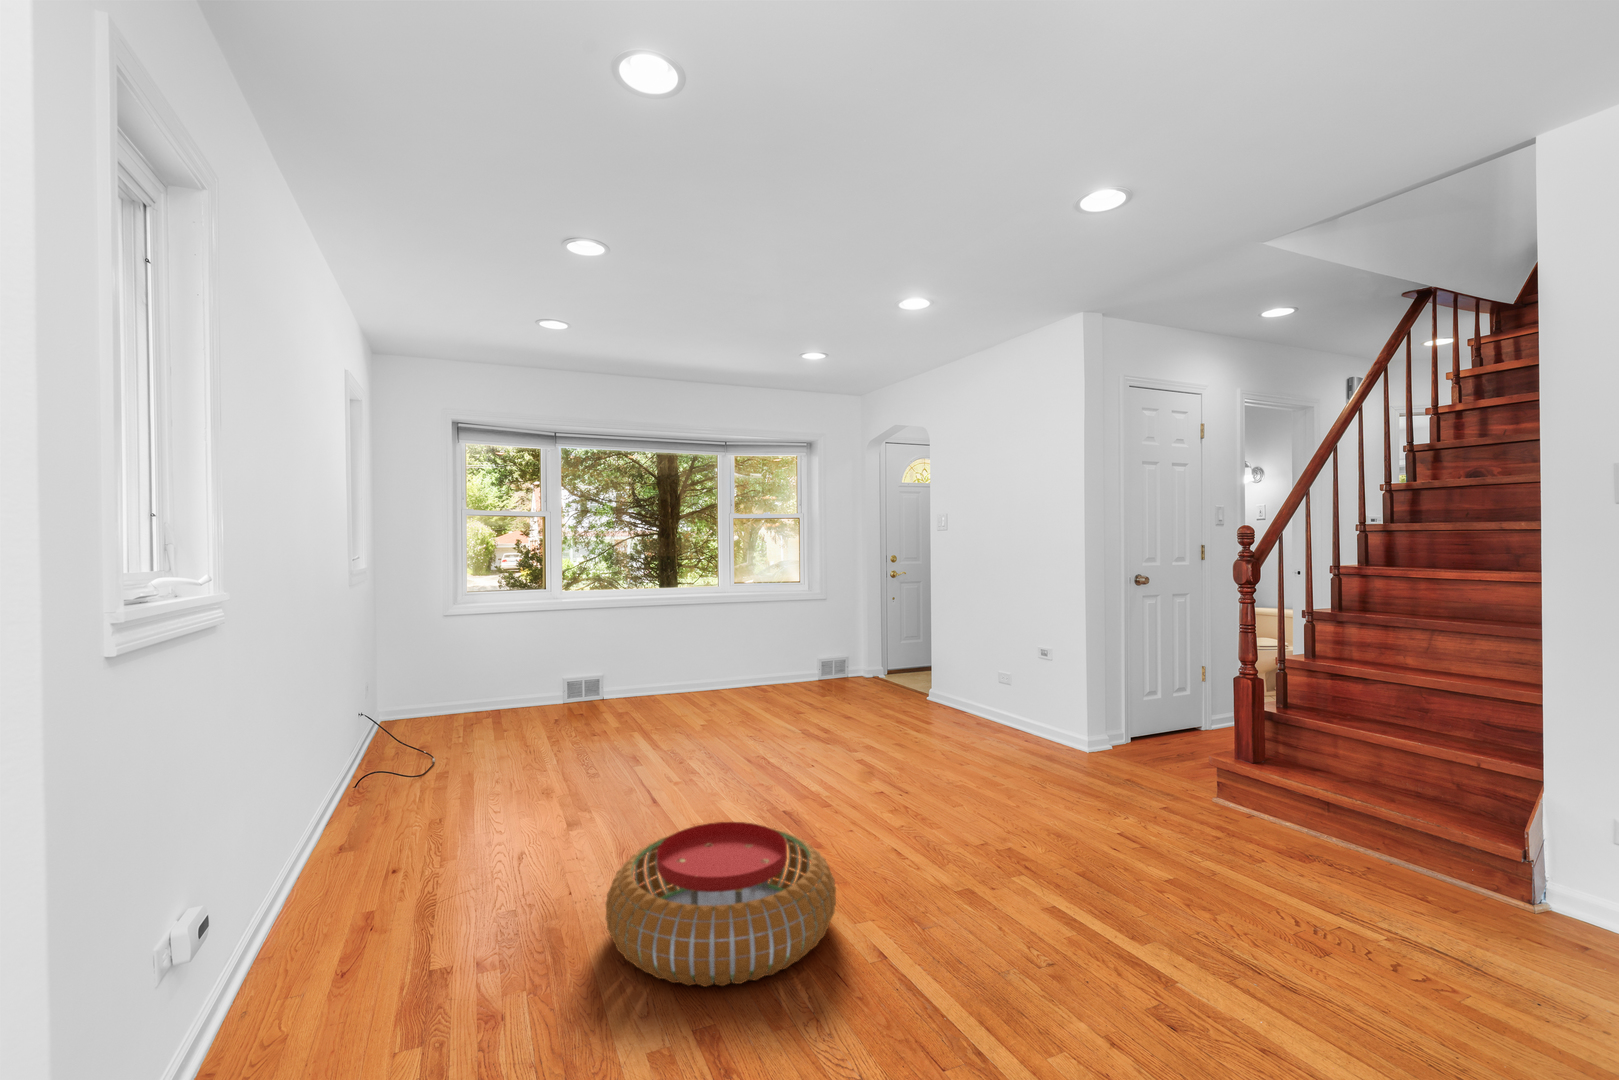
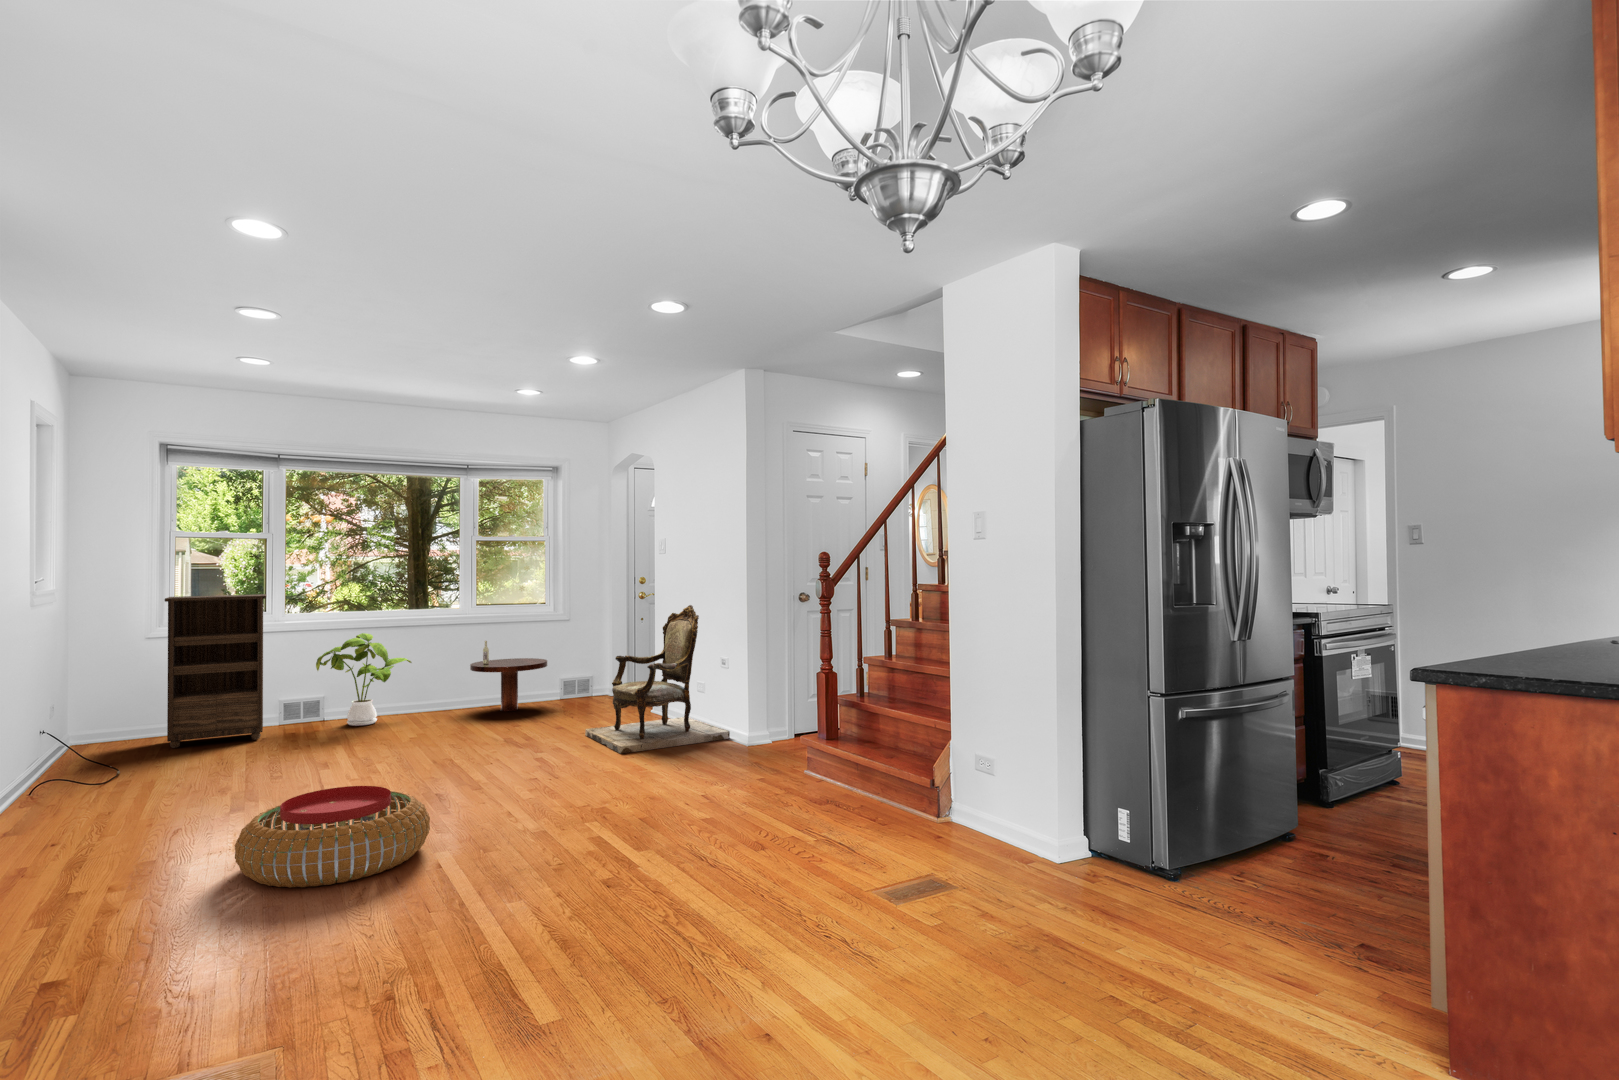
bookshelf: none [463,571,555,727] -> present [165,594,266,748]
armchair: none [883,587,1054,757] -> present [585,605,730,754]
house plant: none [597,612,685,706] -> present [316,633,412,726]
coffee table: none [739,620,814,693] -> present [470,641,547,711]

